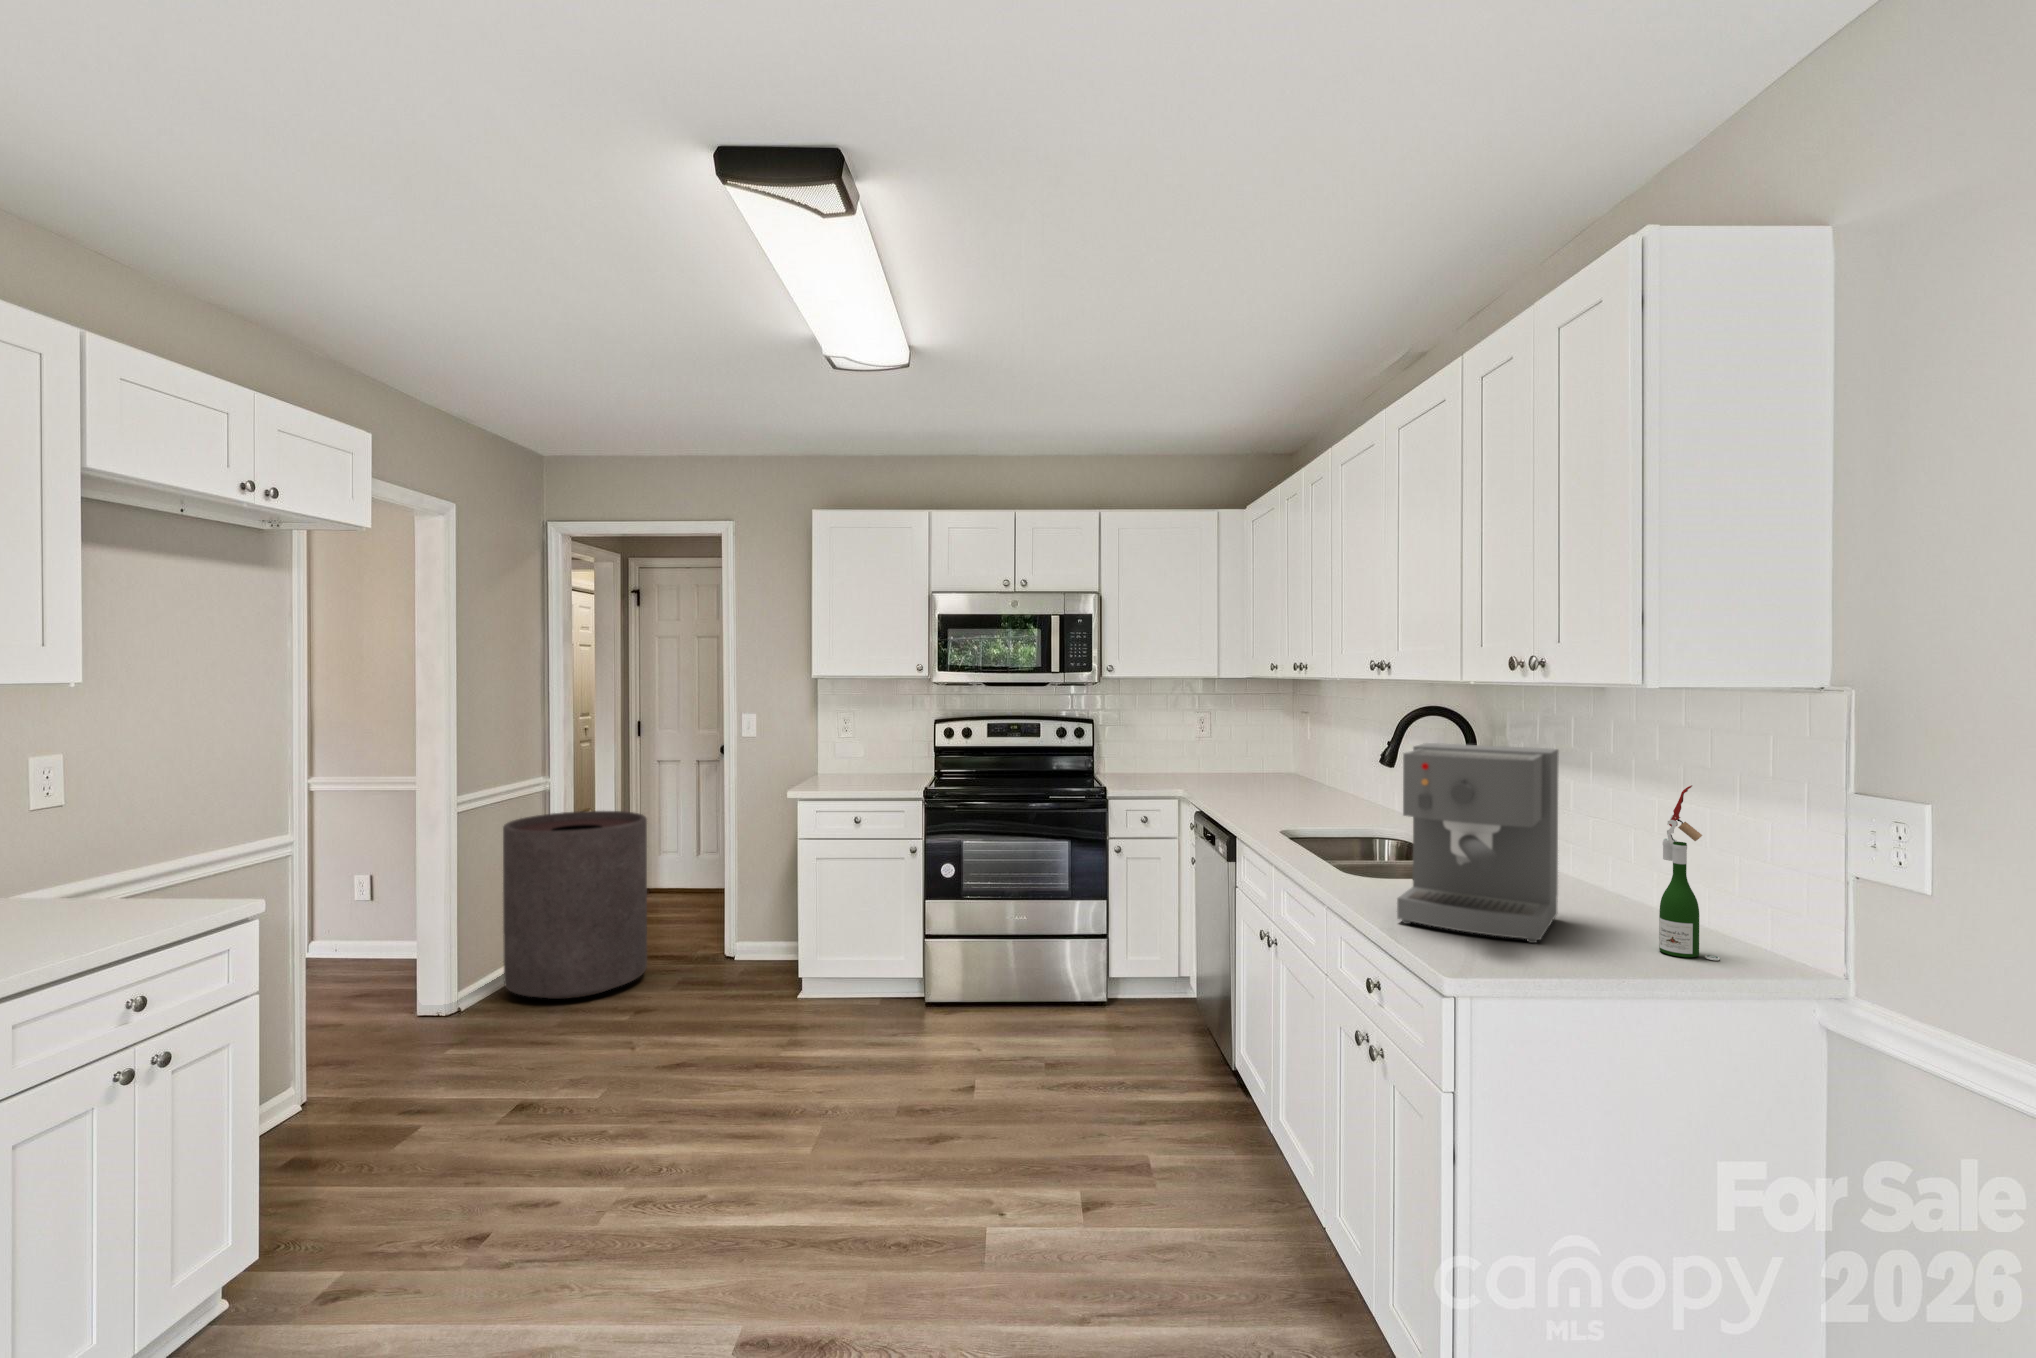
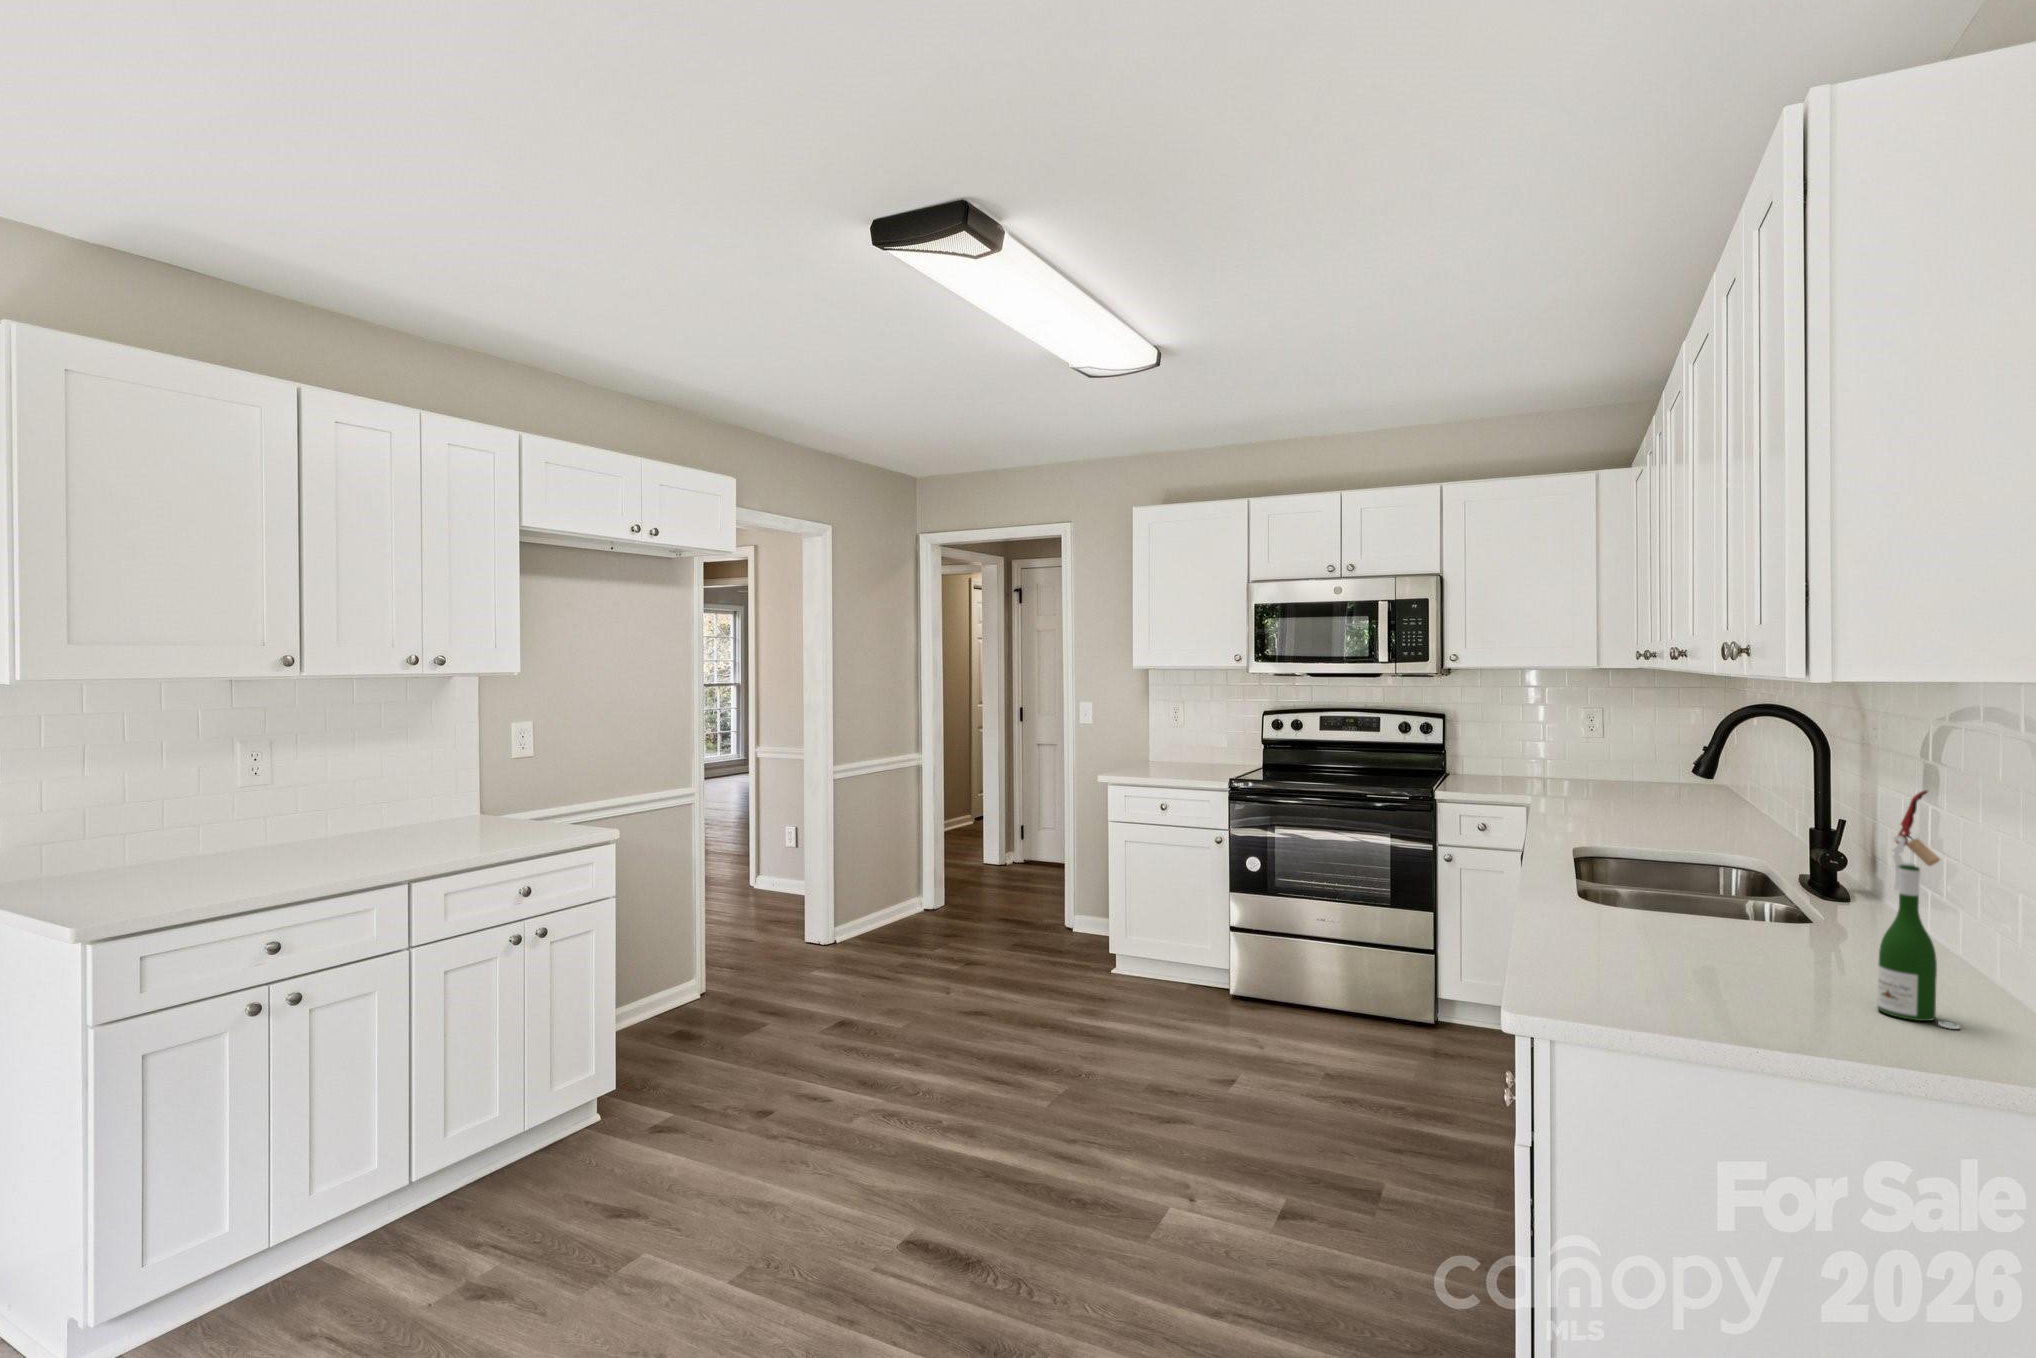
coffee maker: present [1397,743,1559,943] -> none [1550,731,1799,977]
trash can: present [503,811,647,999] -> none [871,782,991,947]

